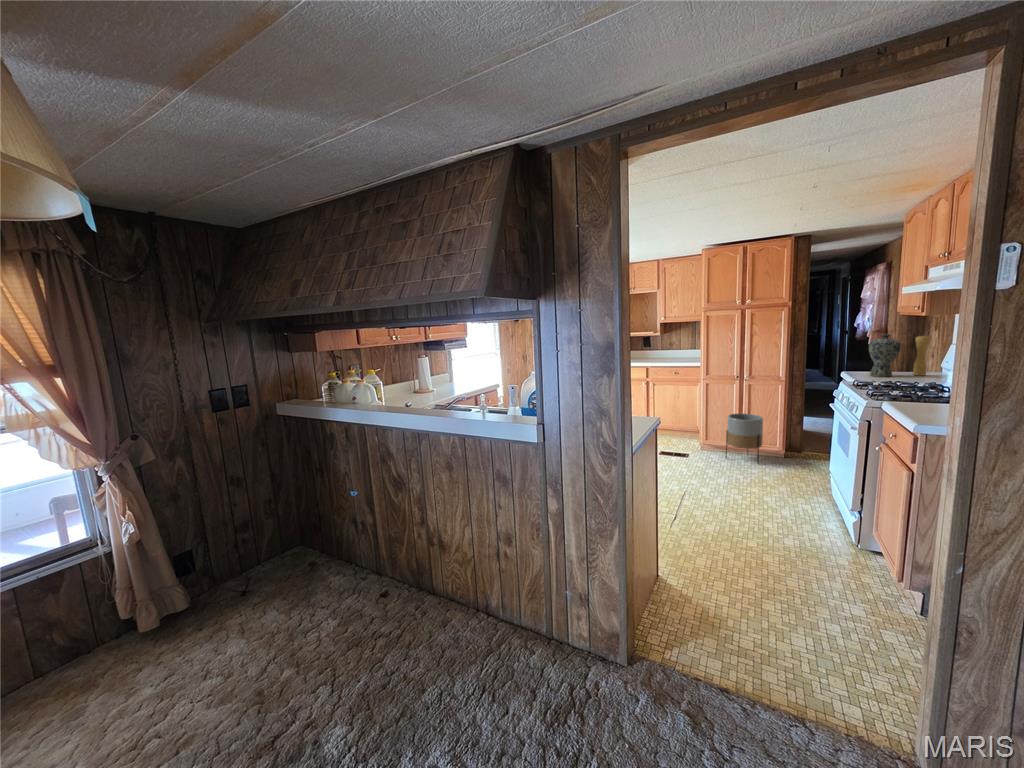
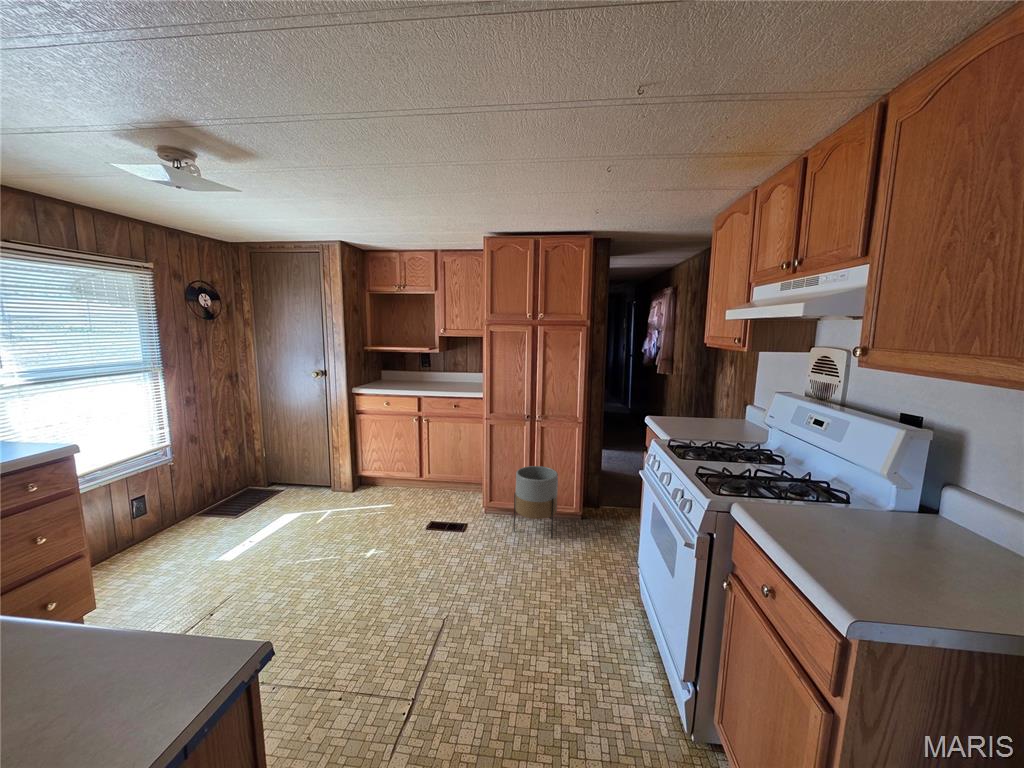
vase: present [869,334,901,377] -> none [676,370,710,427]
pepper mill: present [913,336,930,376] -> none [719,374,737,425]

